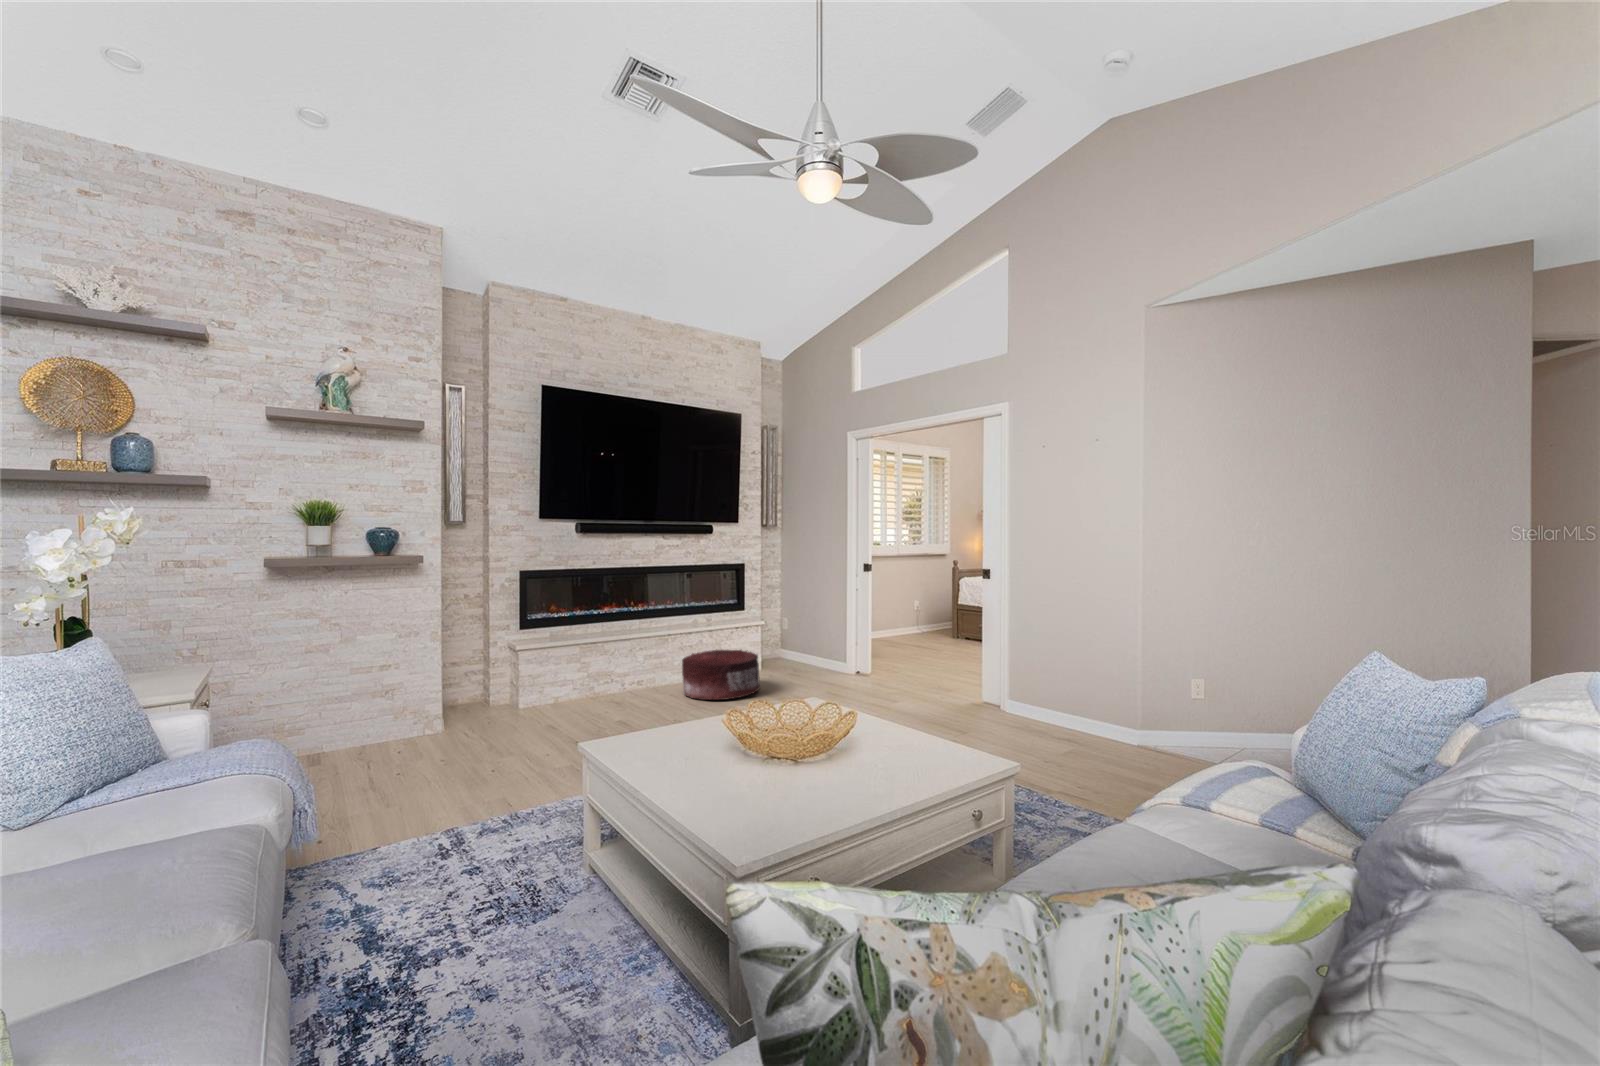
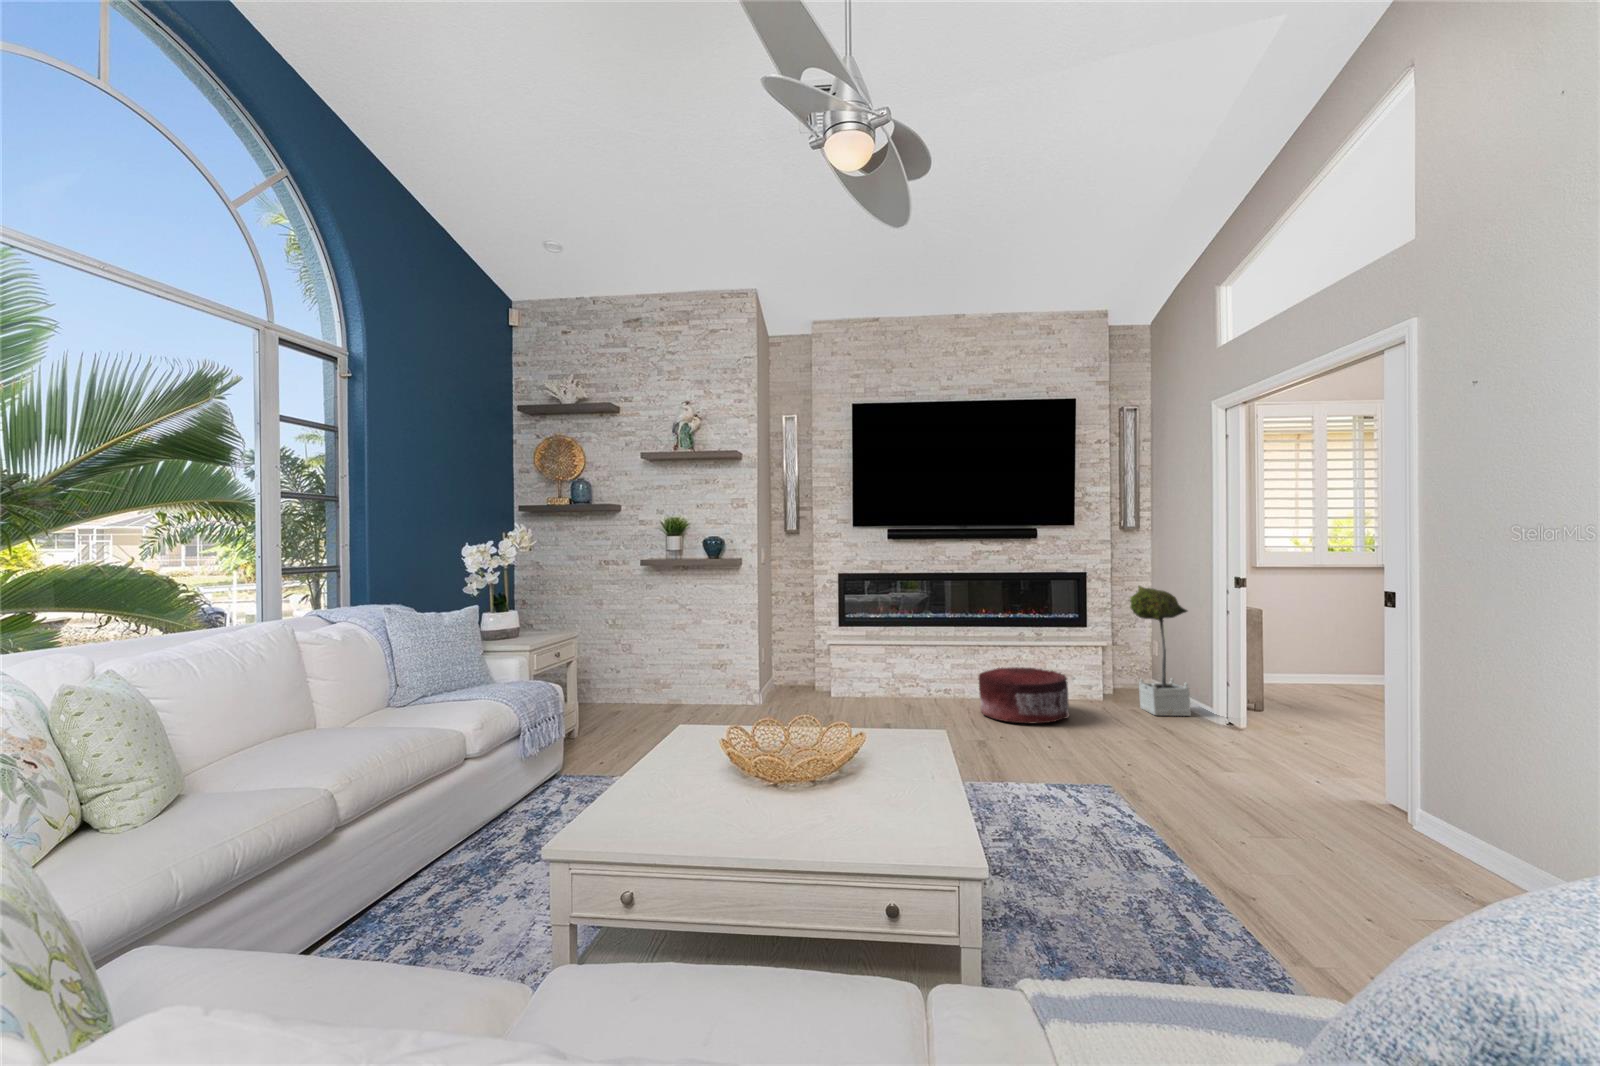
potted tree: none [785,572,830,676] -> present [1130,586,1191,716]

